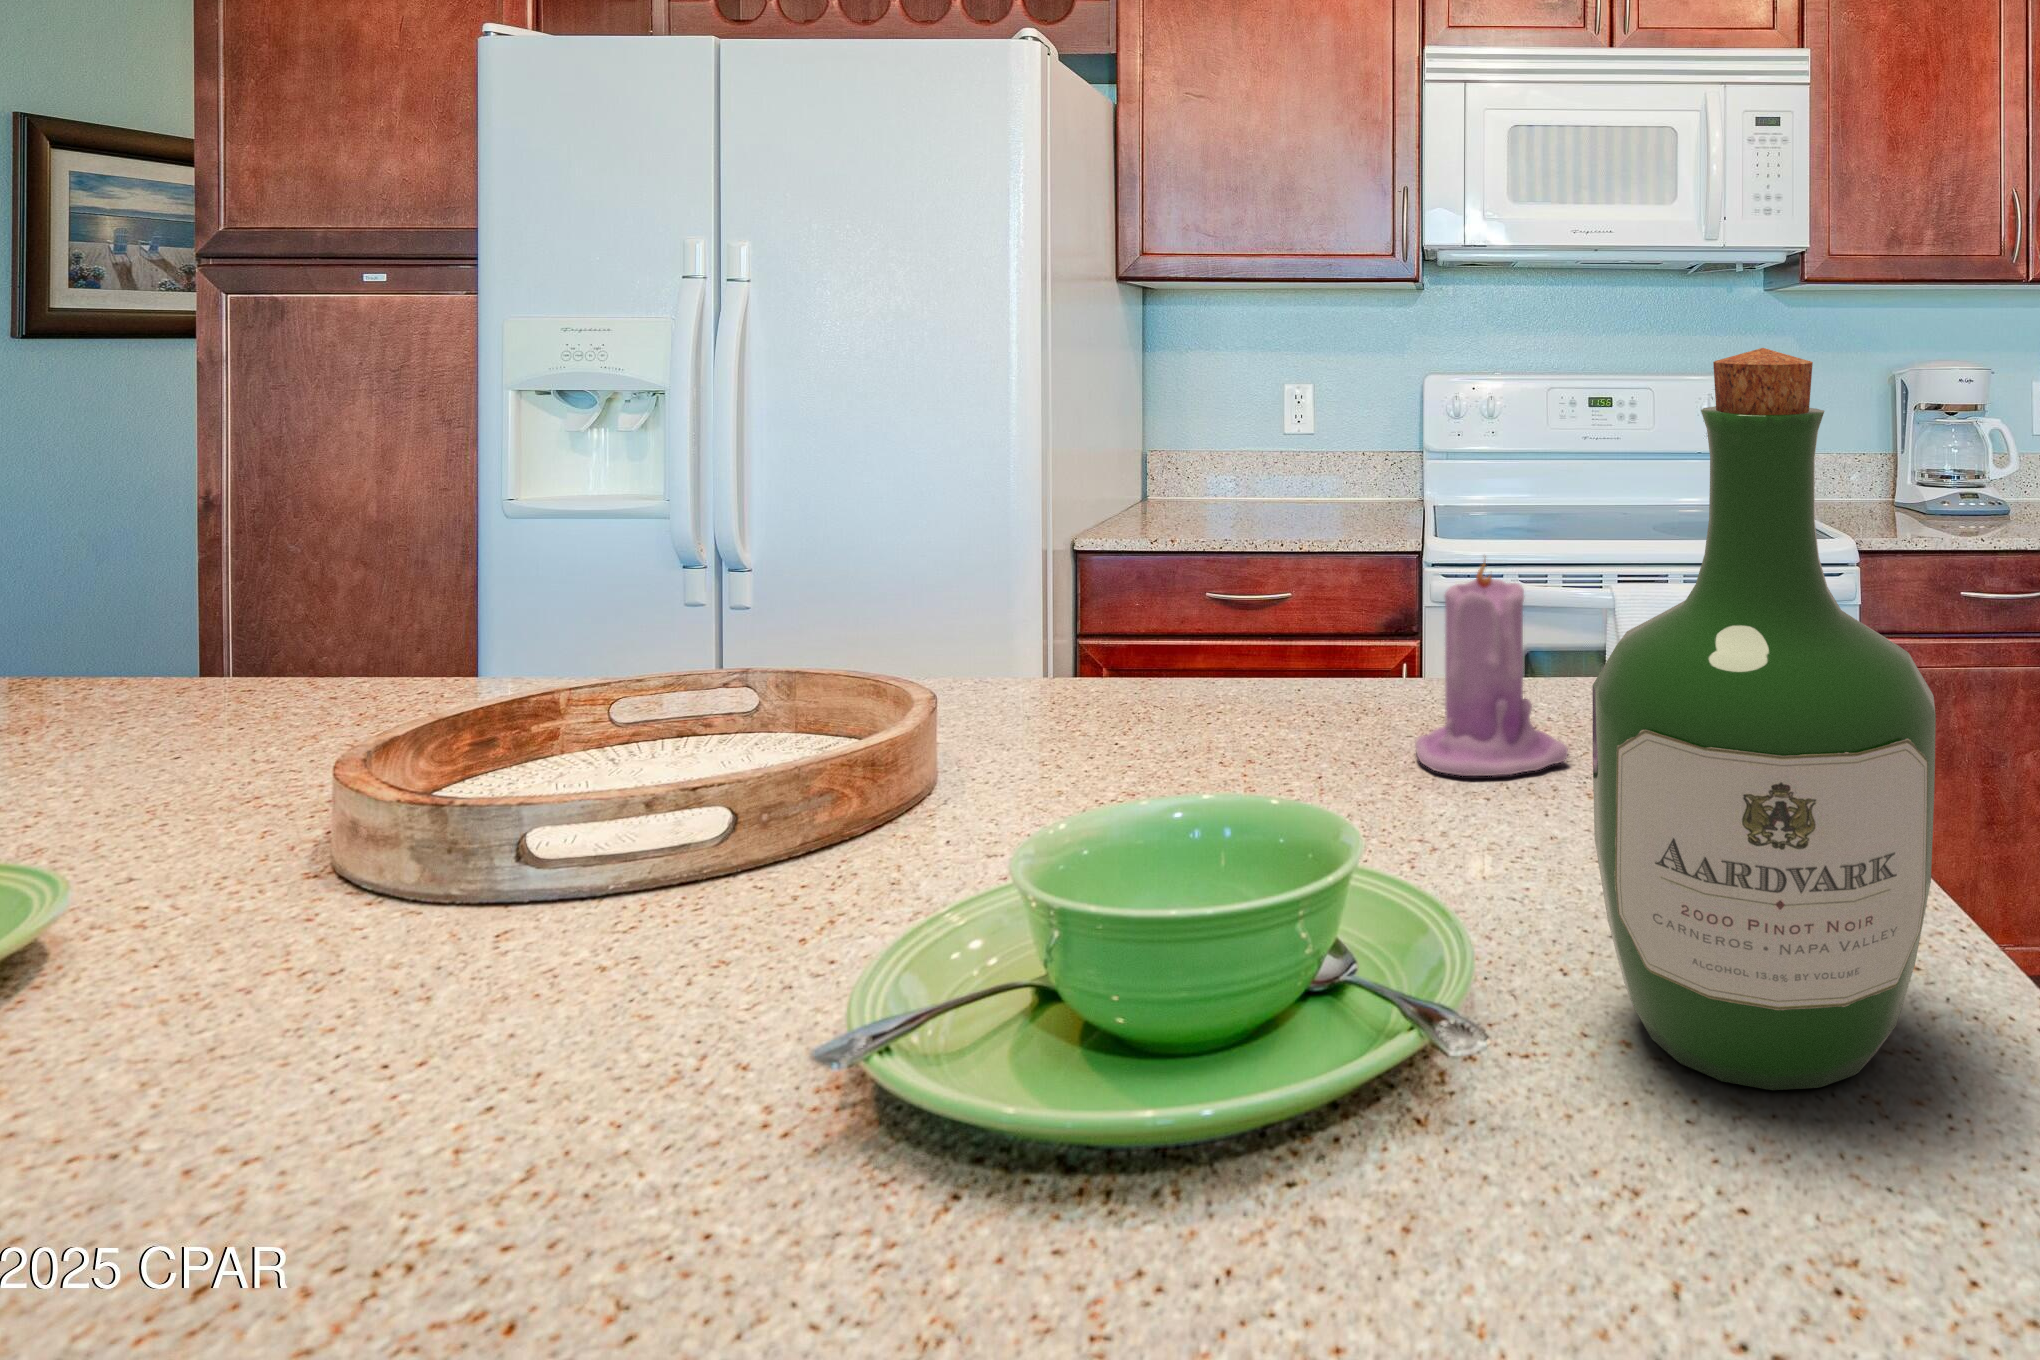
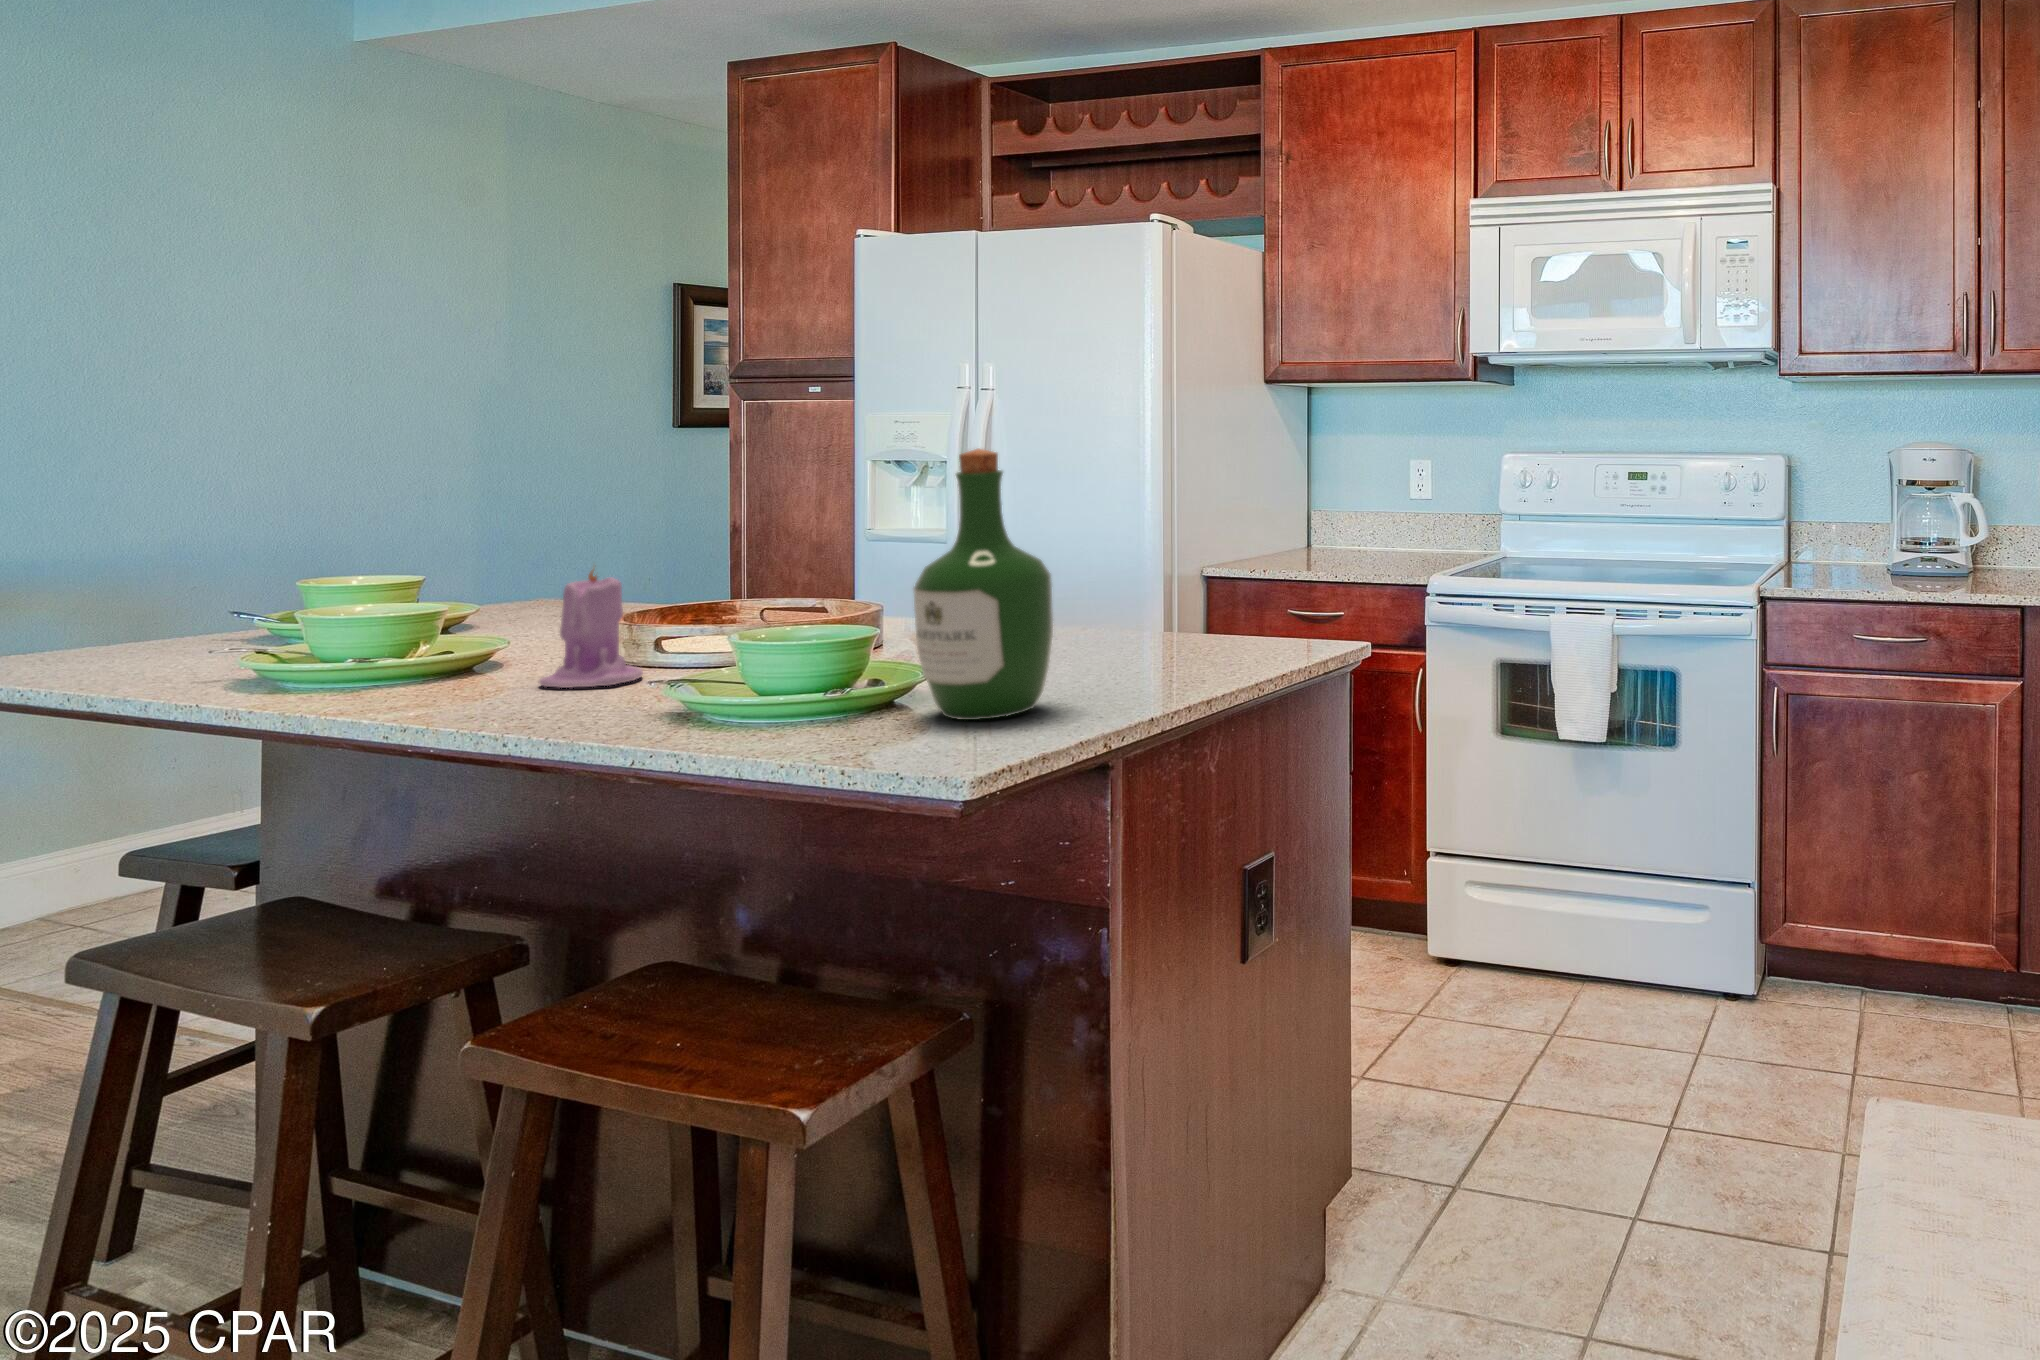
candle: present [1415,556,1568,776] -> present [539,570,643,688]

